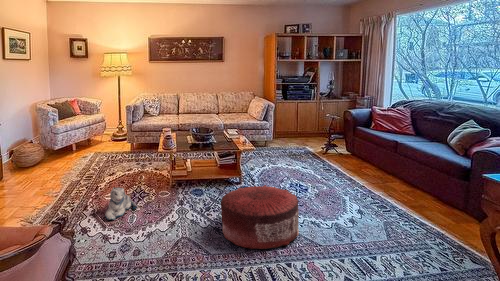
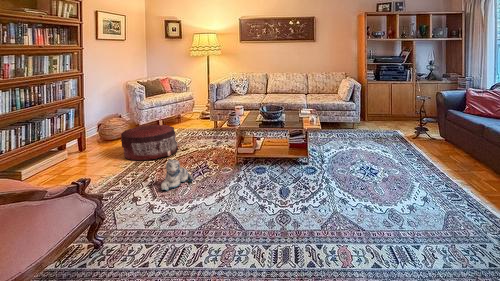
pouf: present [221,185,299,249] -> present [121,124,179,160]

